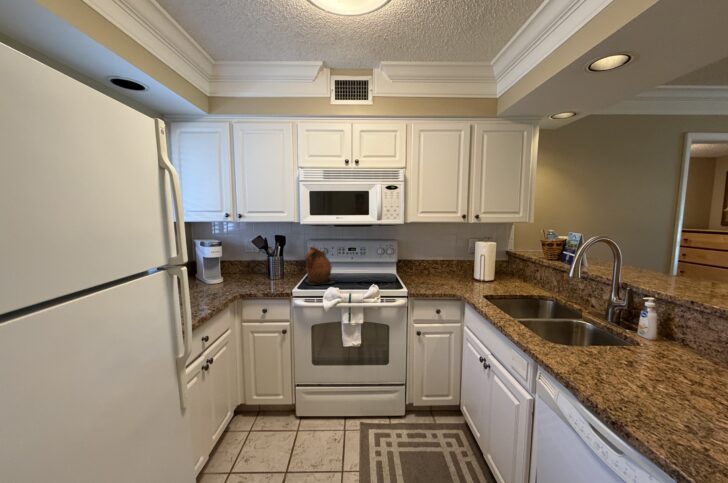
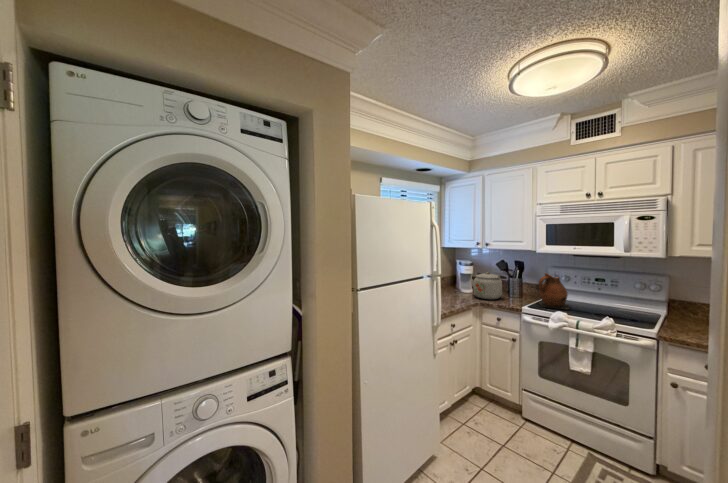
kettle: none [220,252,268,288] -> present [471,272,507,299]

